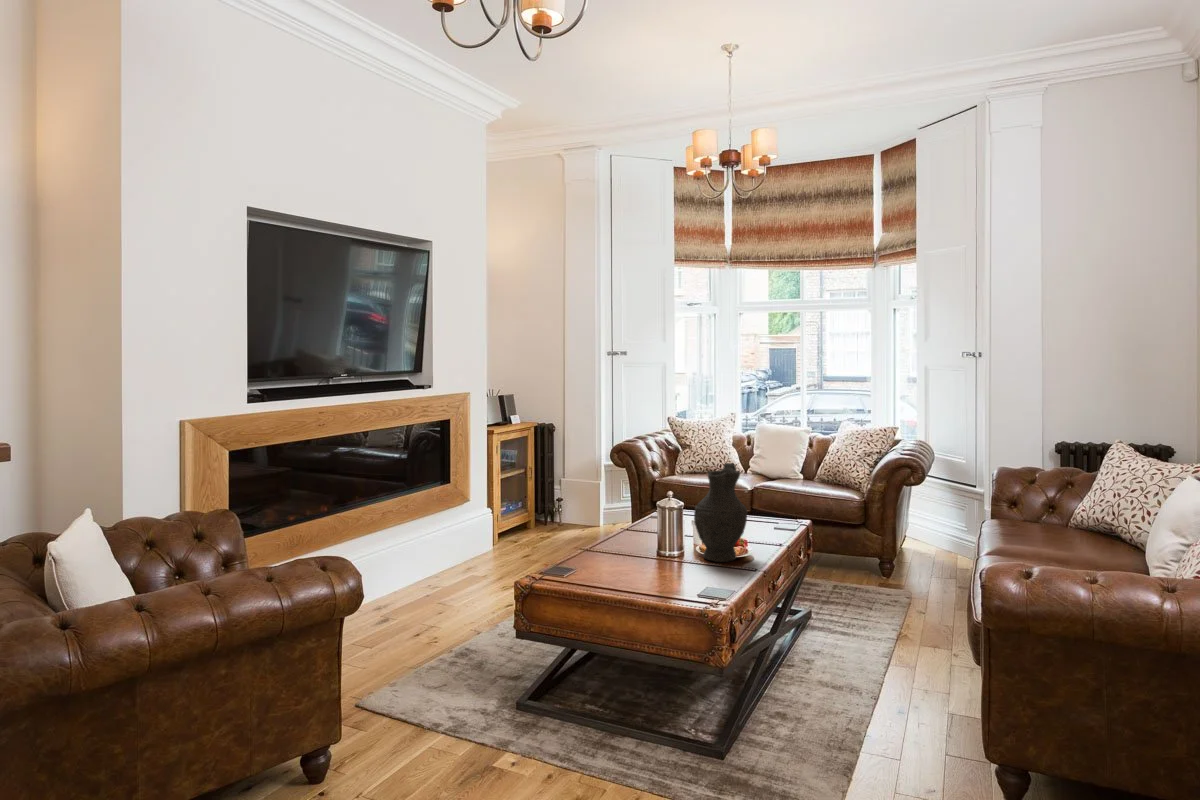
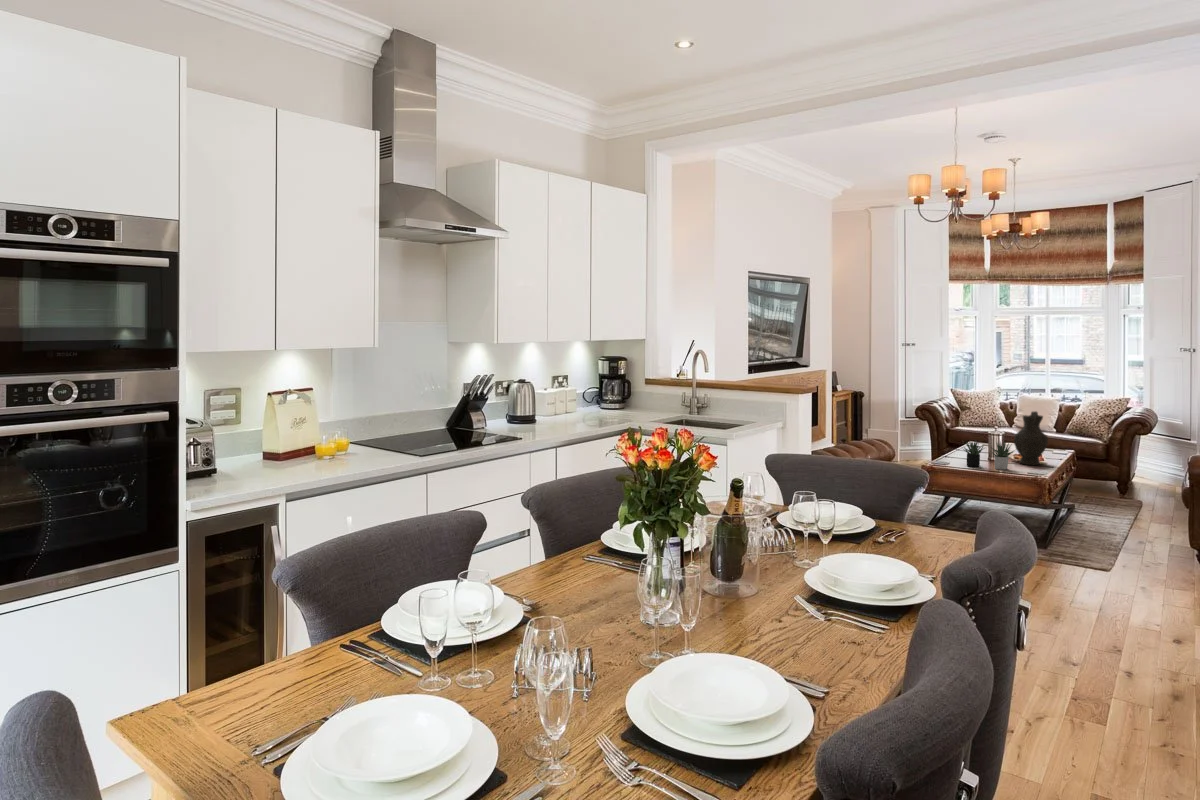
succulent plant: none [592,522,681,581] -> present [963,441,1014,470]

